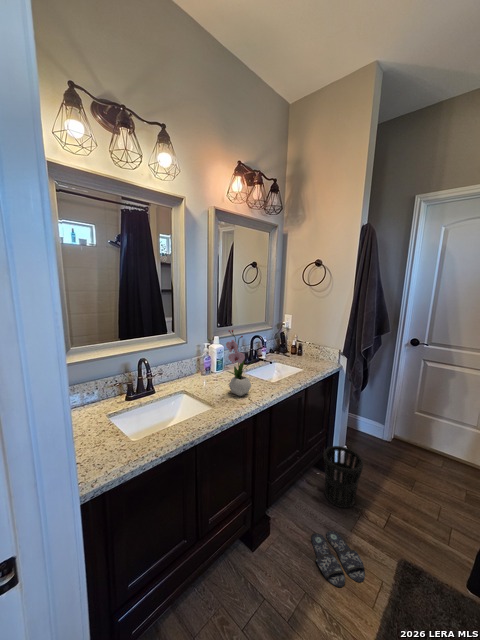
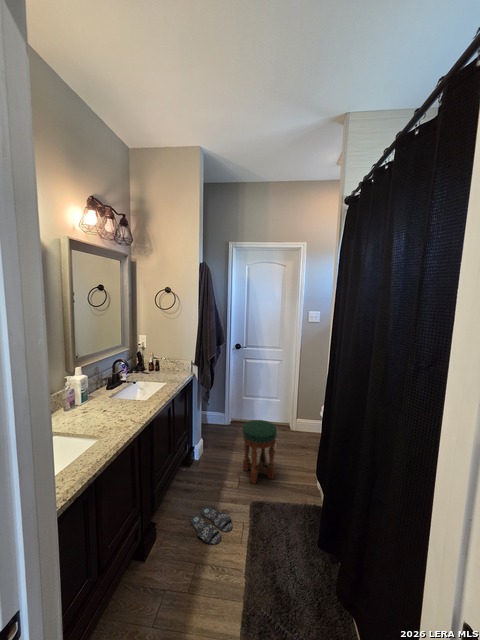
flower arrangement: present [226,330,251,396] -> none [102,358,131,419]
wastebasket: present [324,446,363,508] -> none [189,438,219,487]
stool: none [397,449,464,548] -> present [243,420,277,483]

